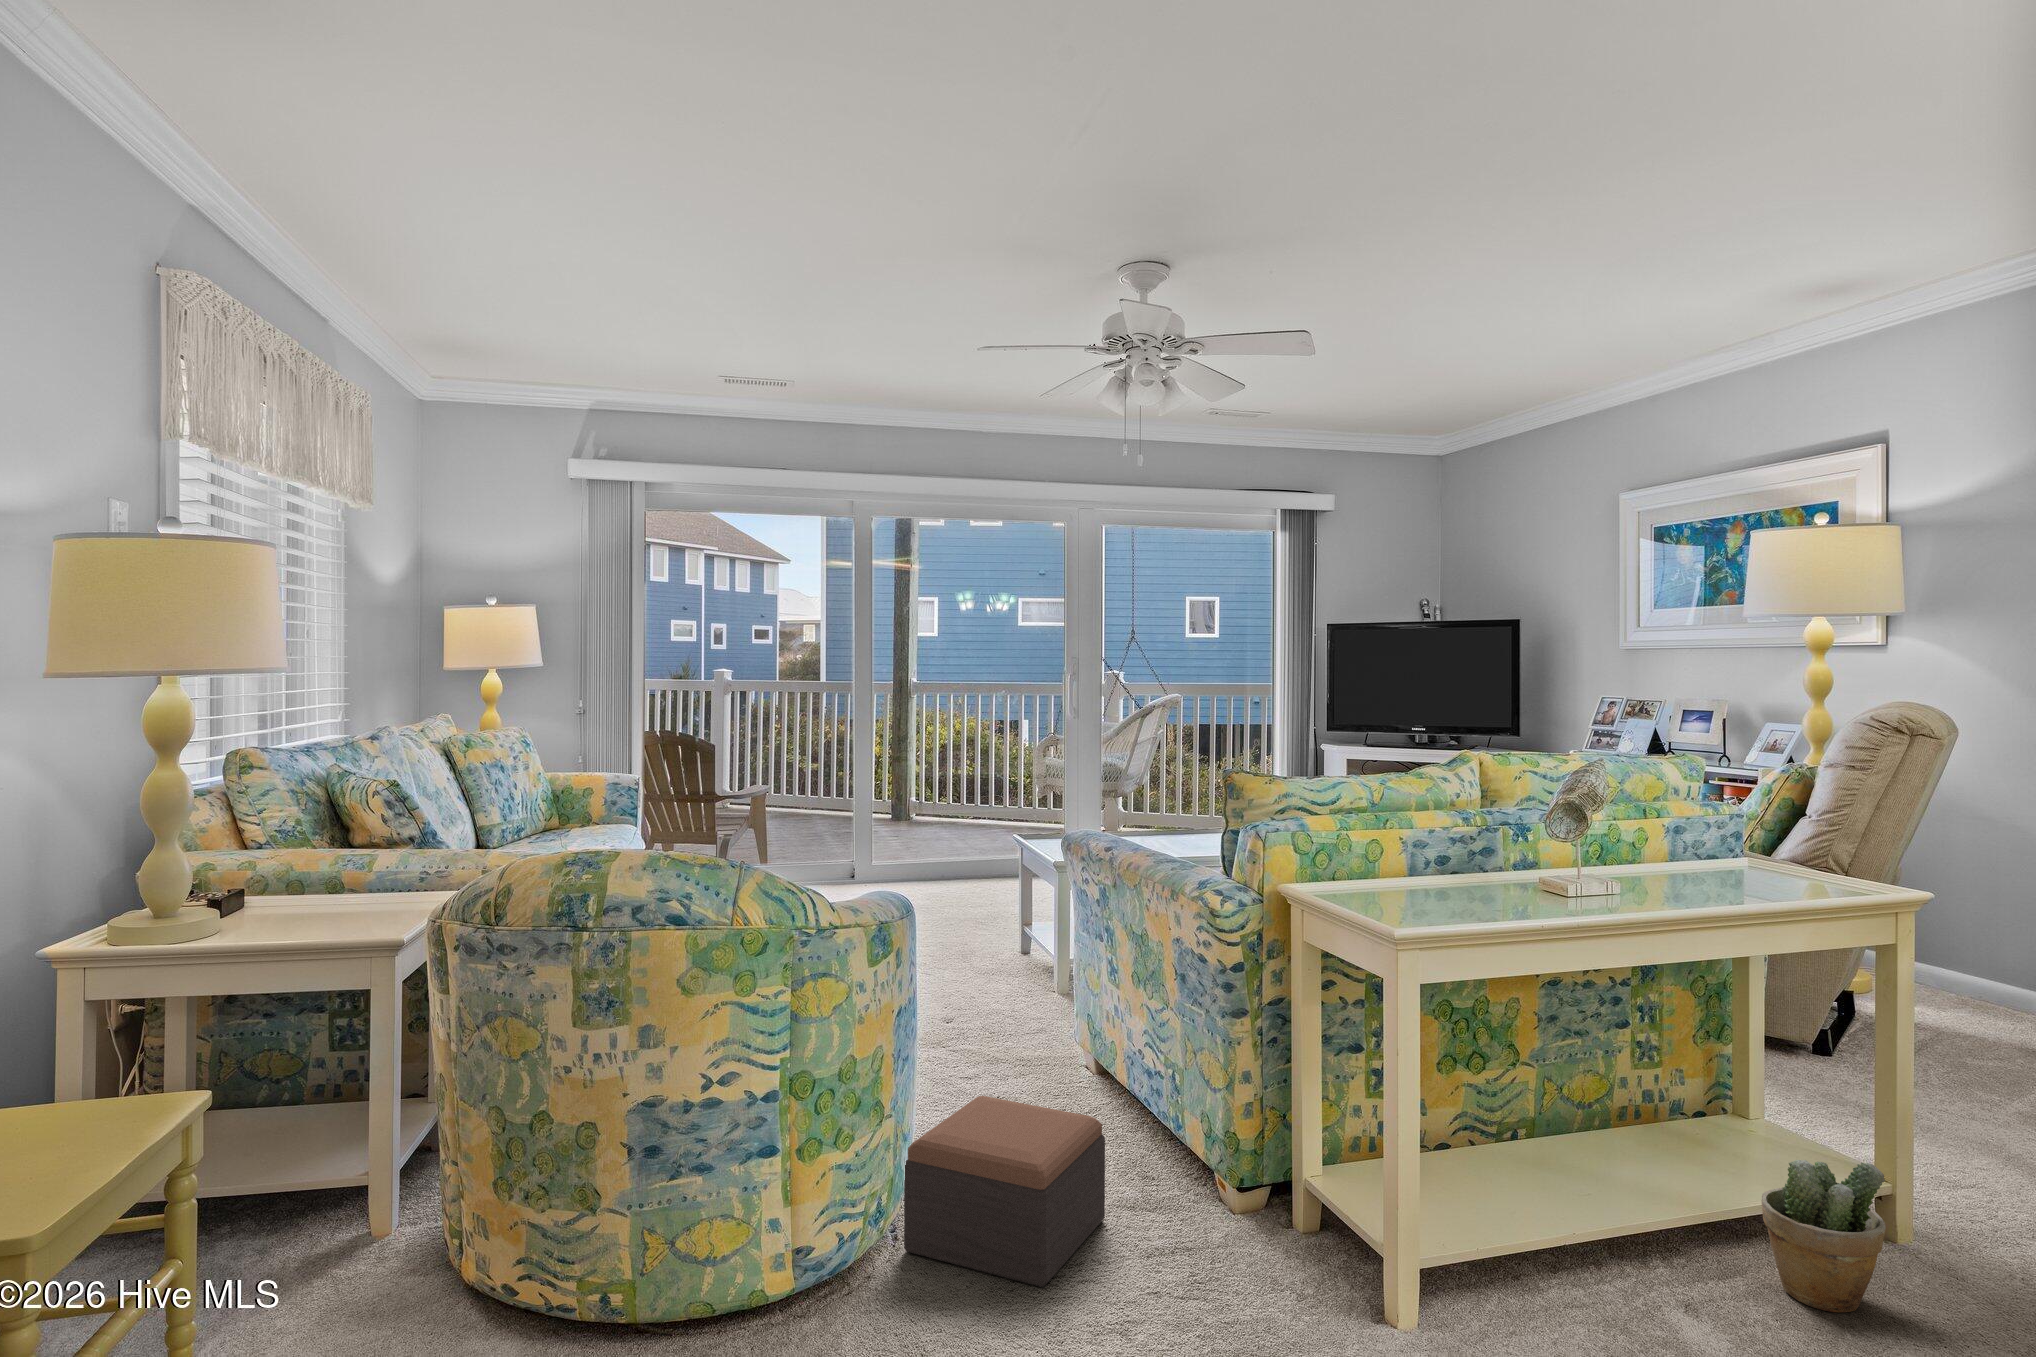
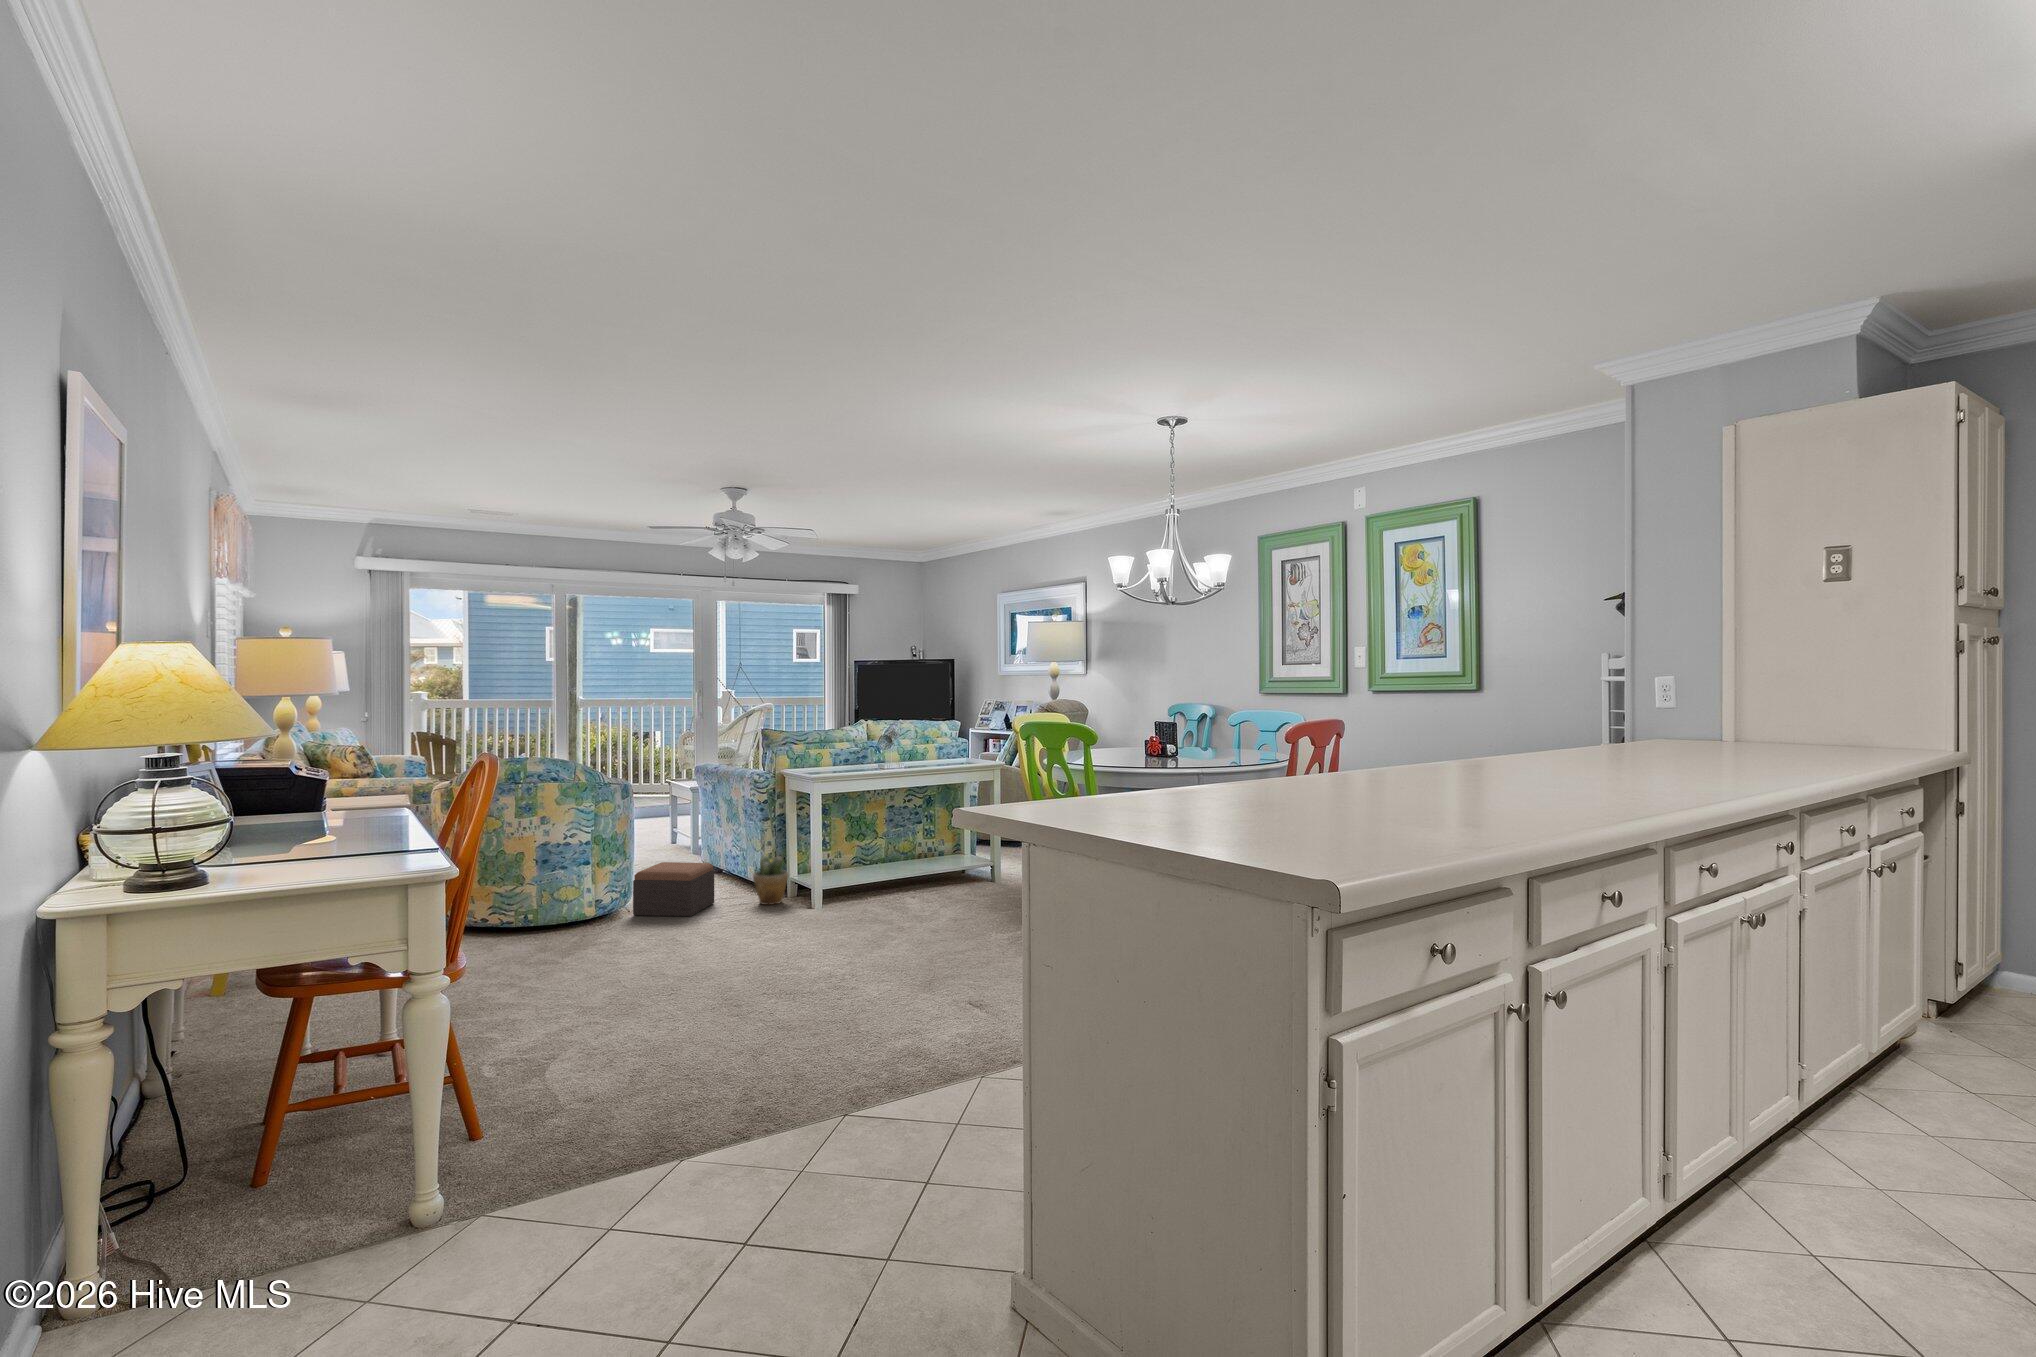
potted plant: present [1761,1160,1886,1312] -> present [753,856,788,905]

